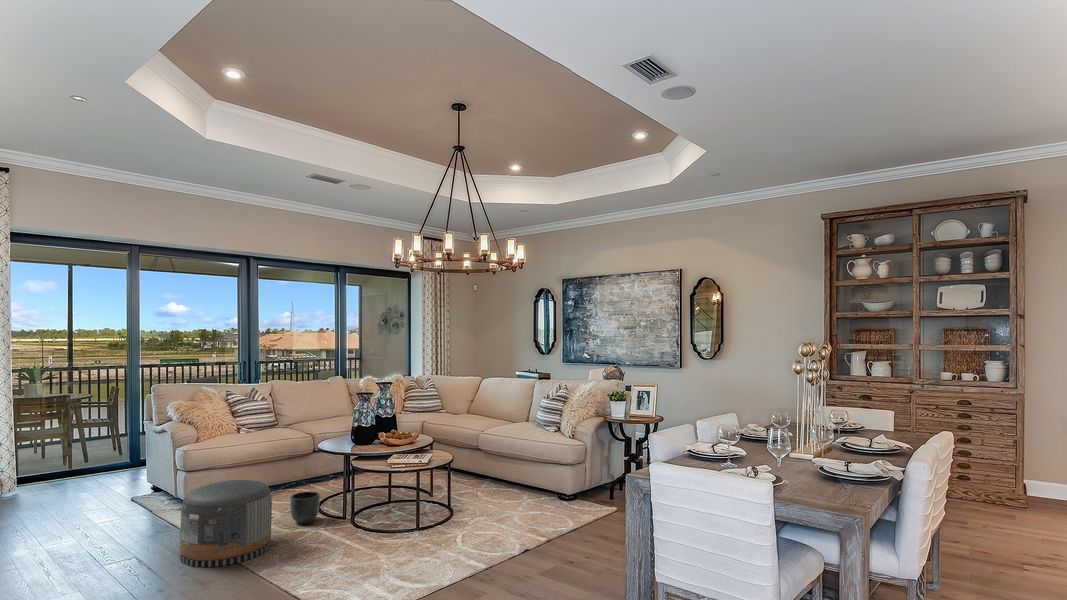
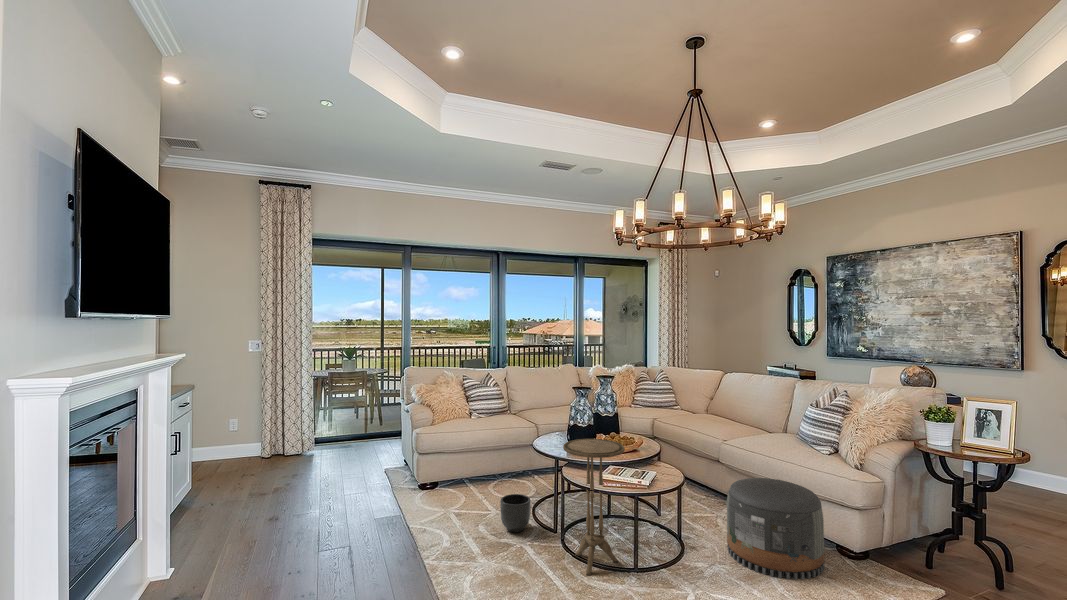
side table: none [357,432,409,539] -> present [563,439,625,575]
pouf: present [180,480,272,567] -> present [727,478,824,579]

